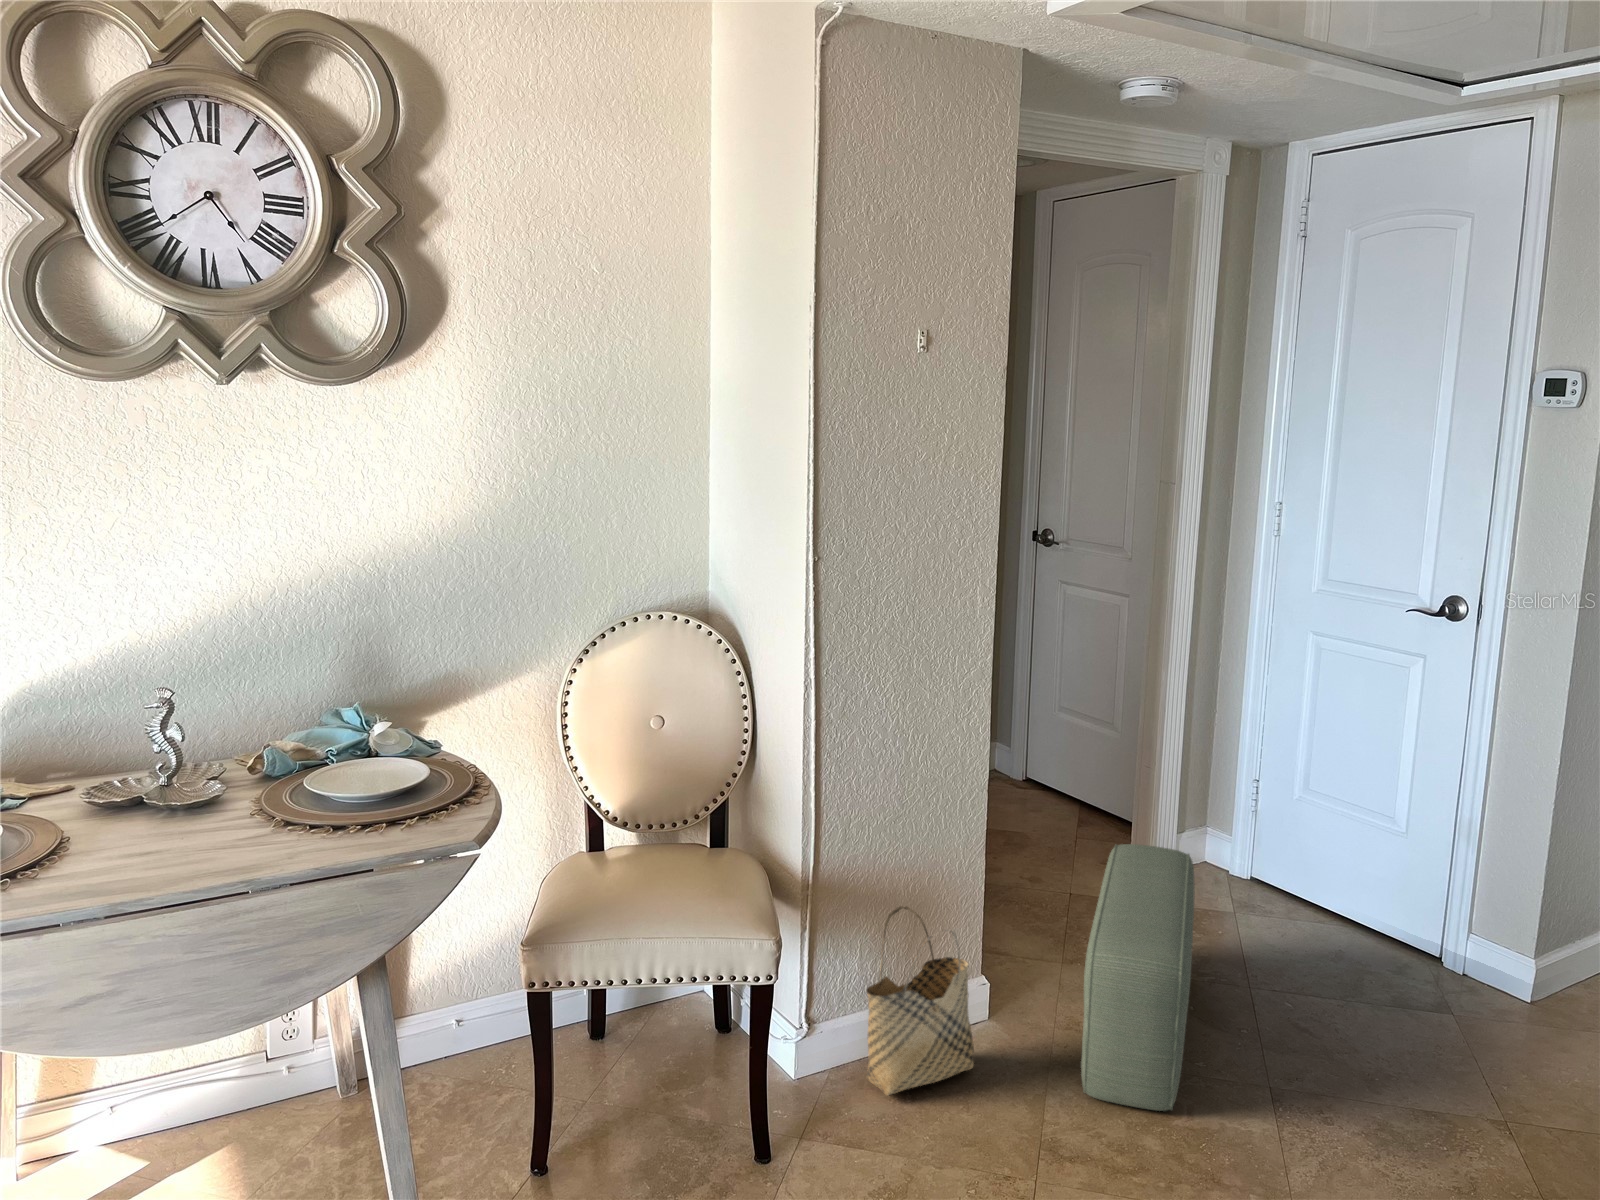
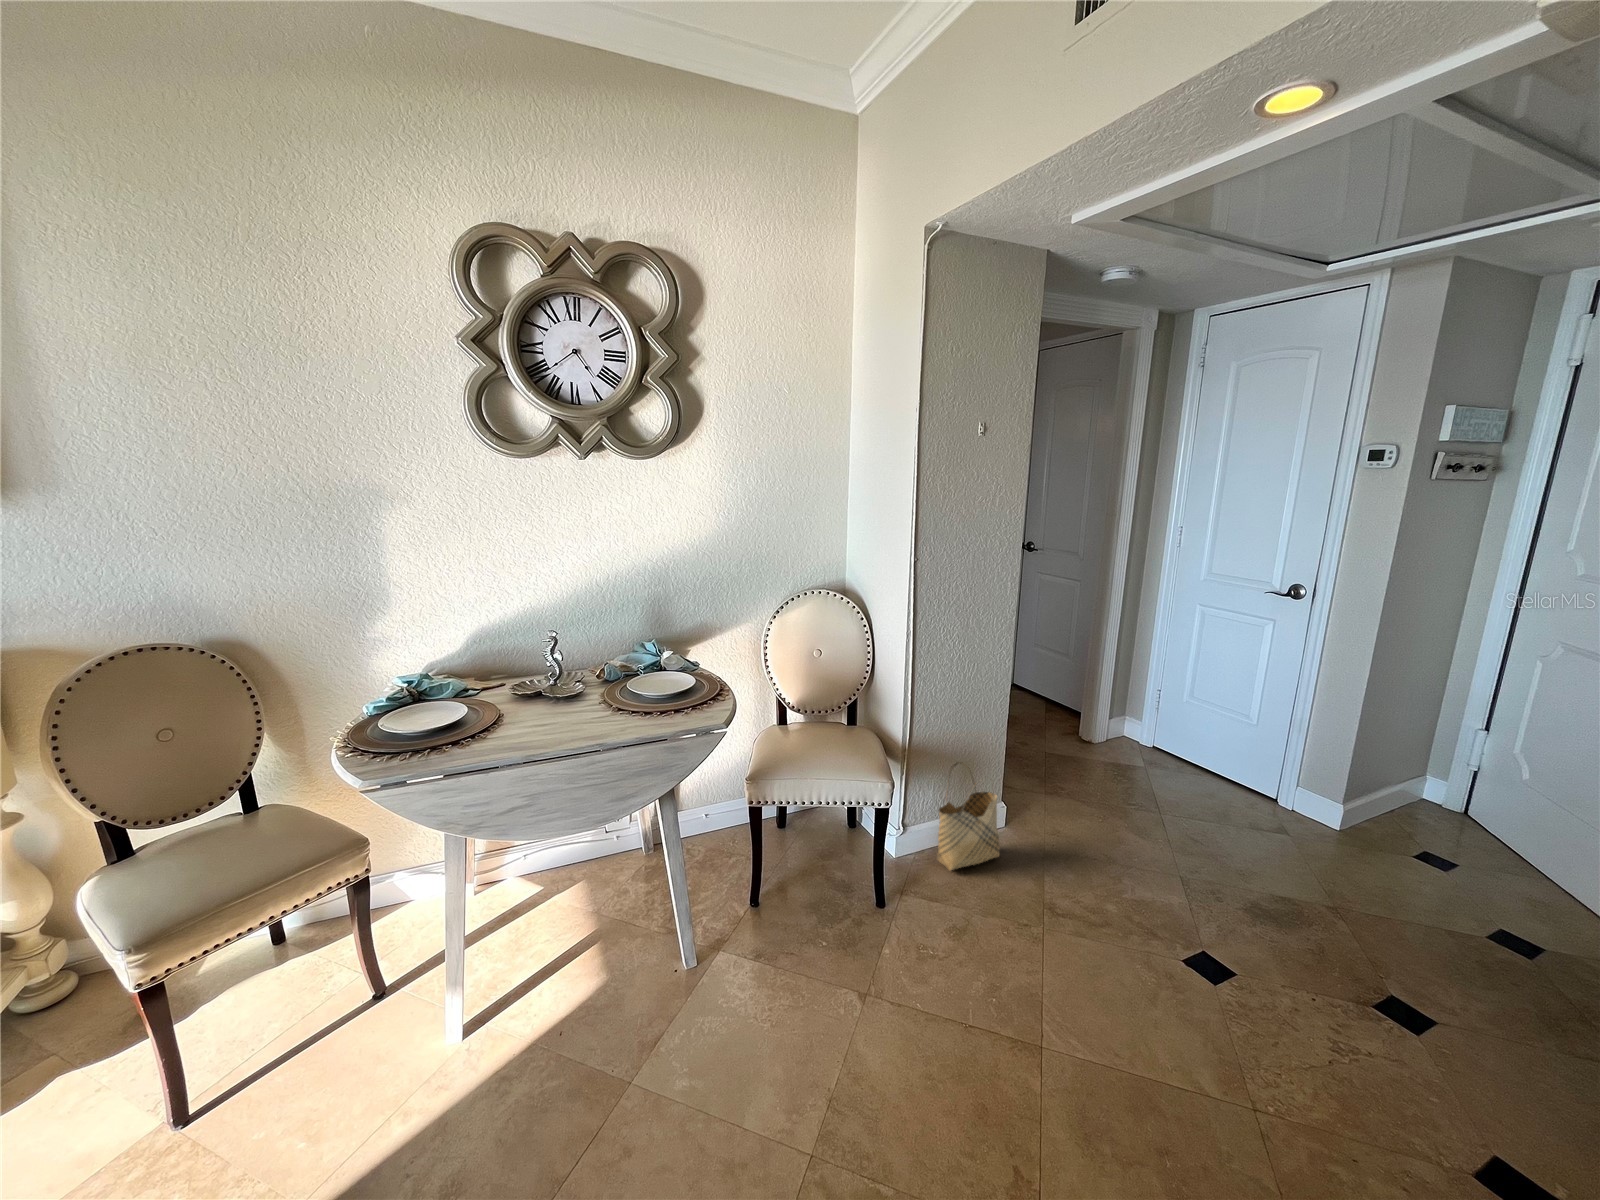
pouf: present [1081,844,1195,1111] -> none [1066,727,1135,889]

